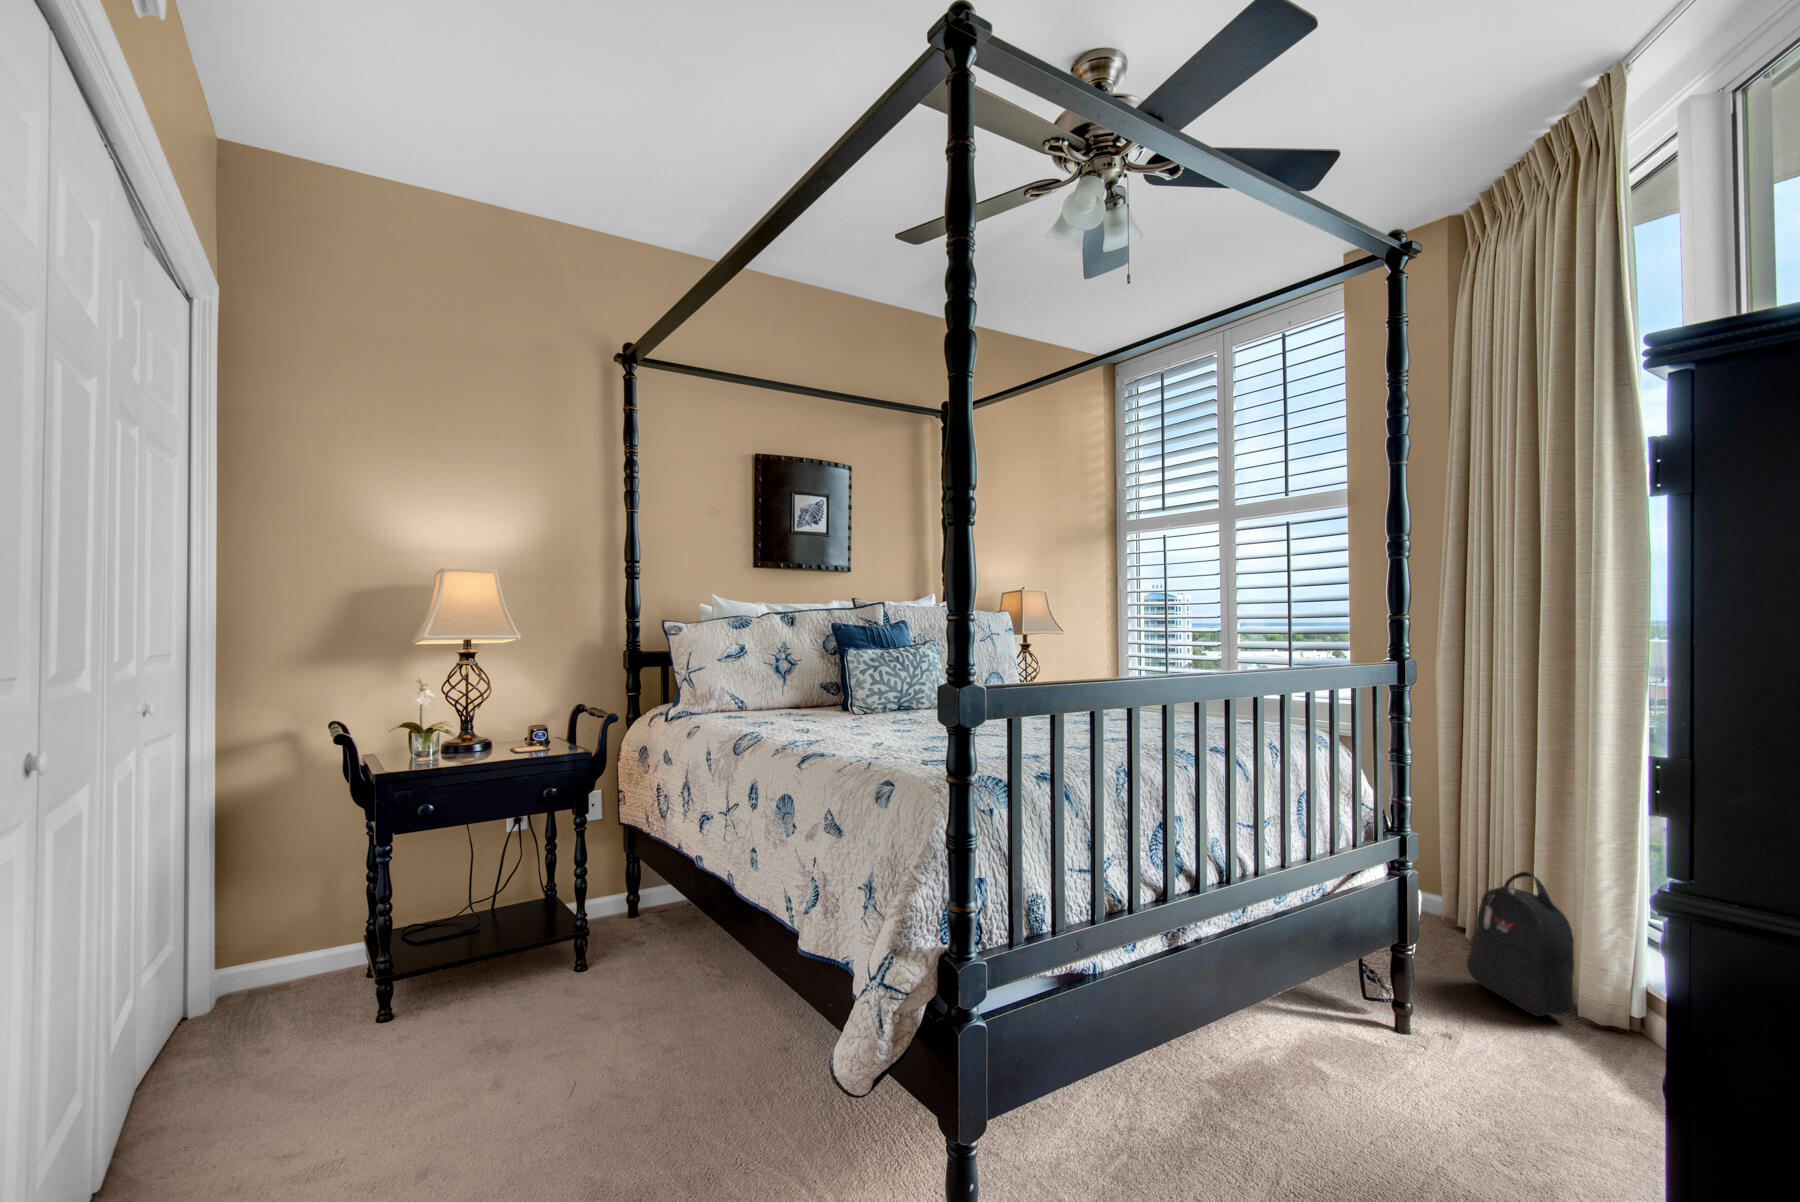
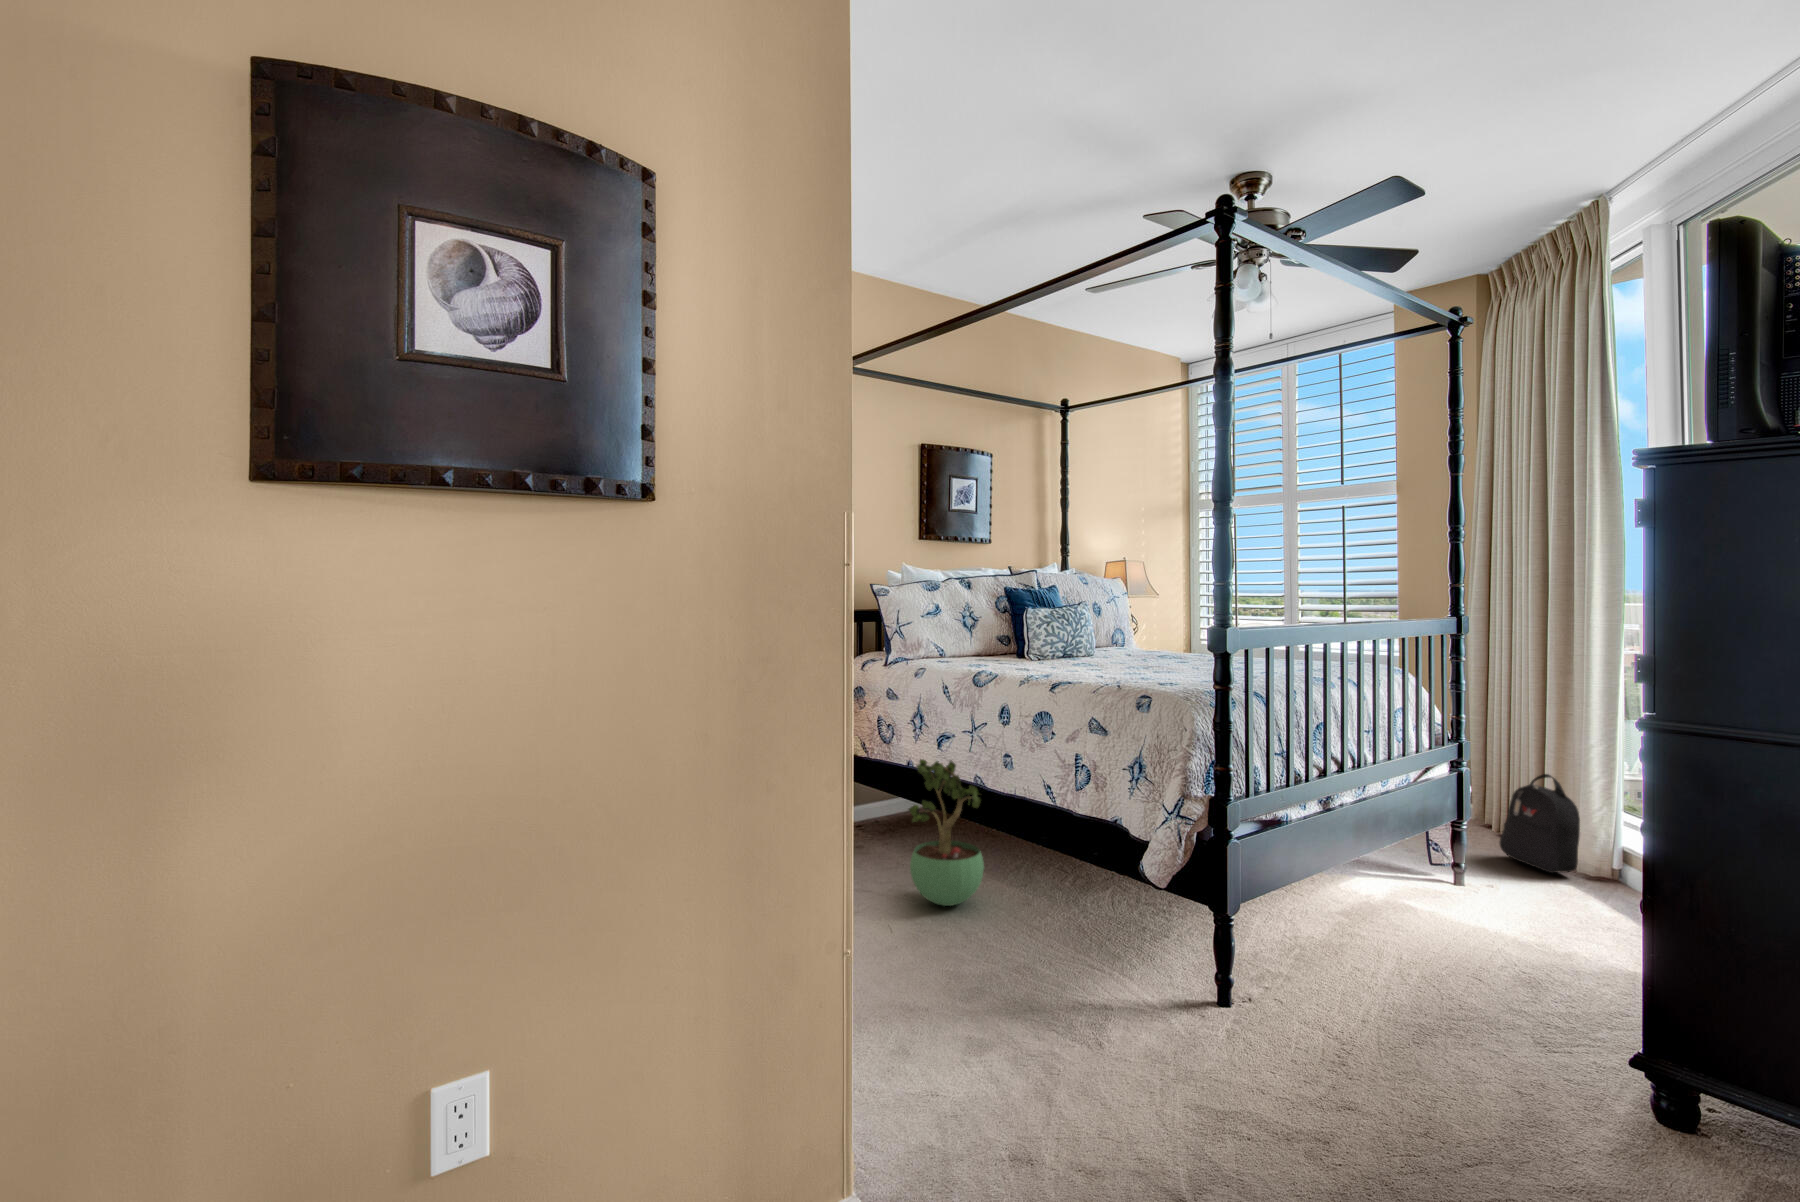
potted plant: none [612,859,719,1071] -> present [909,759,984,906]

